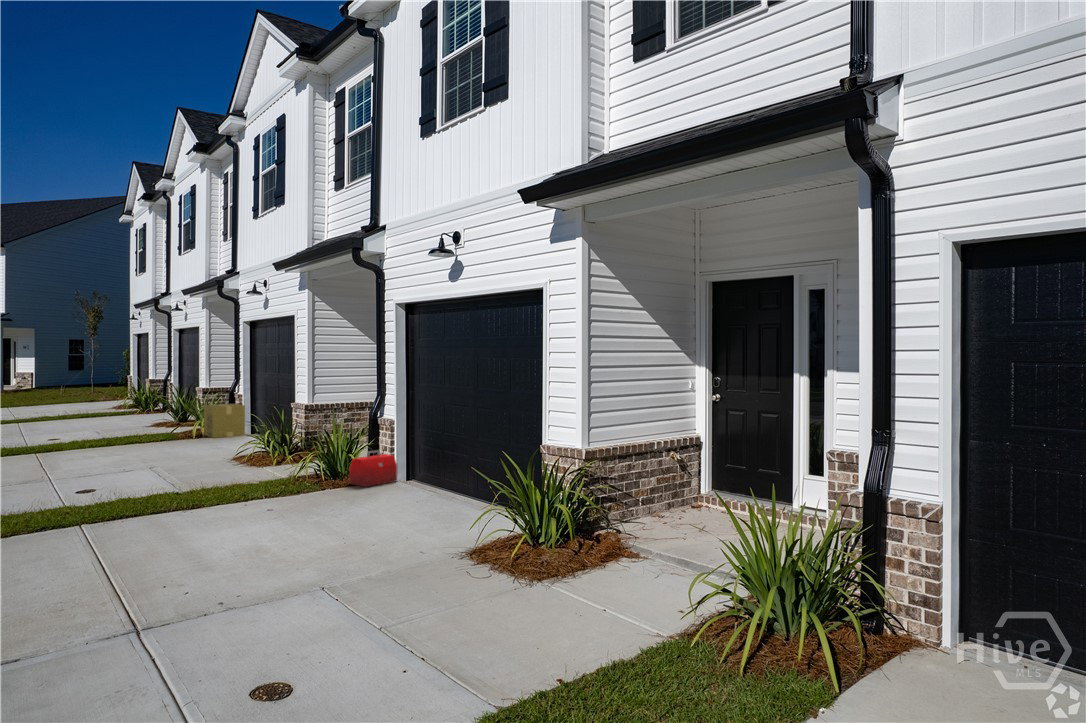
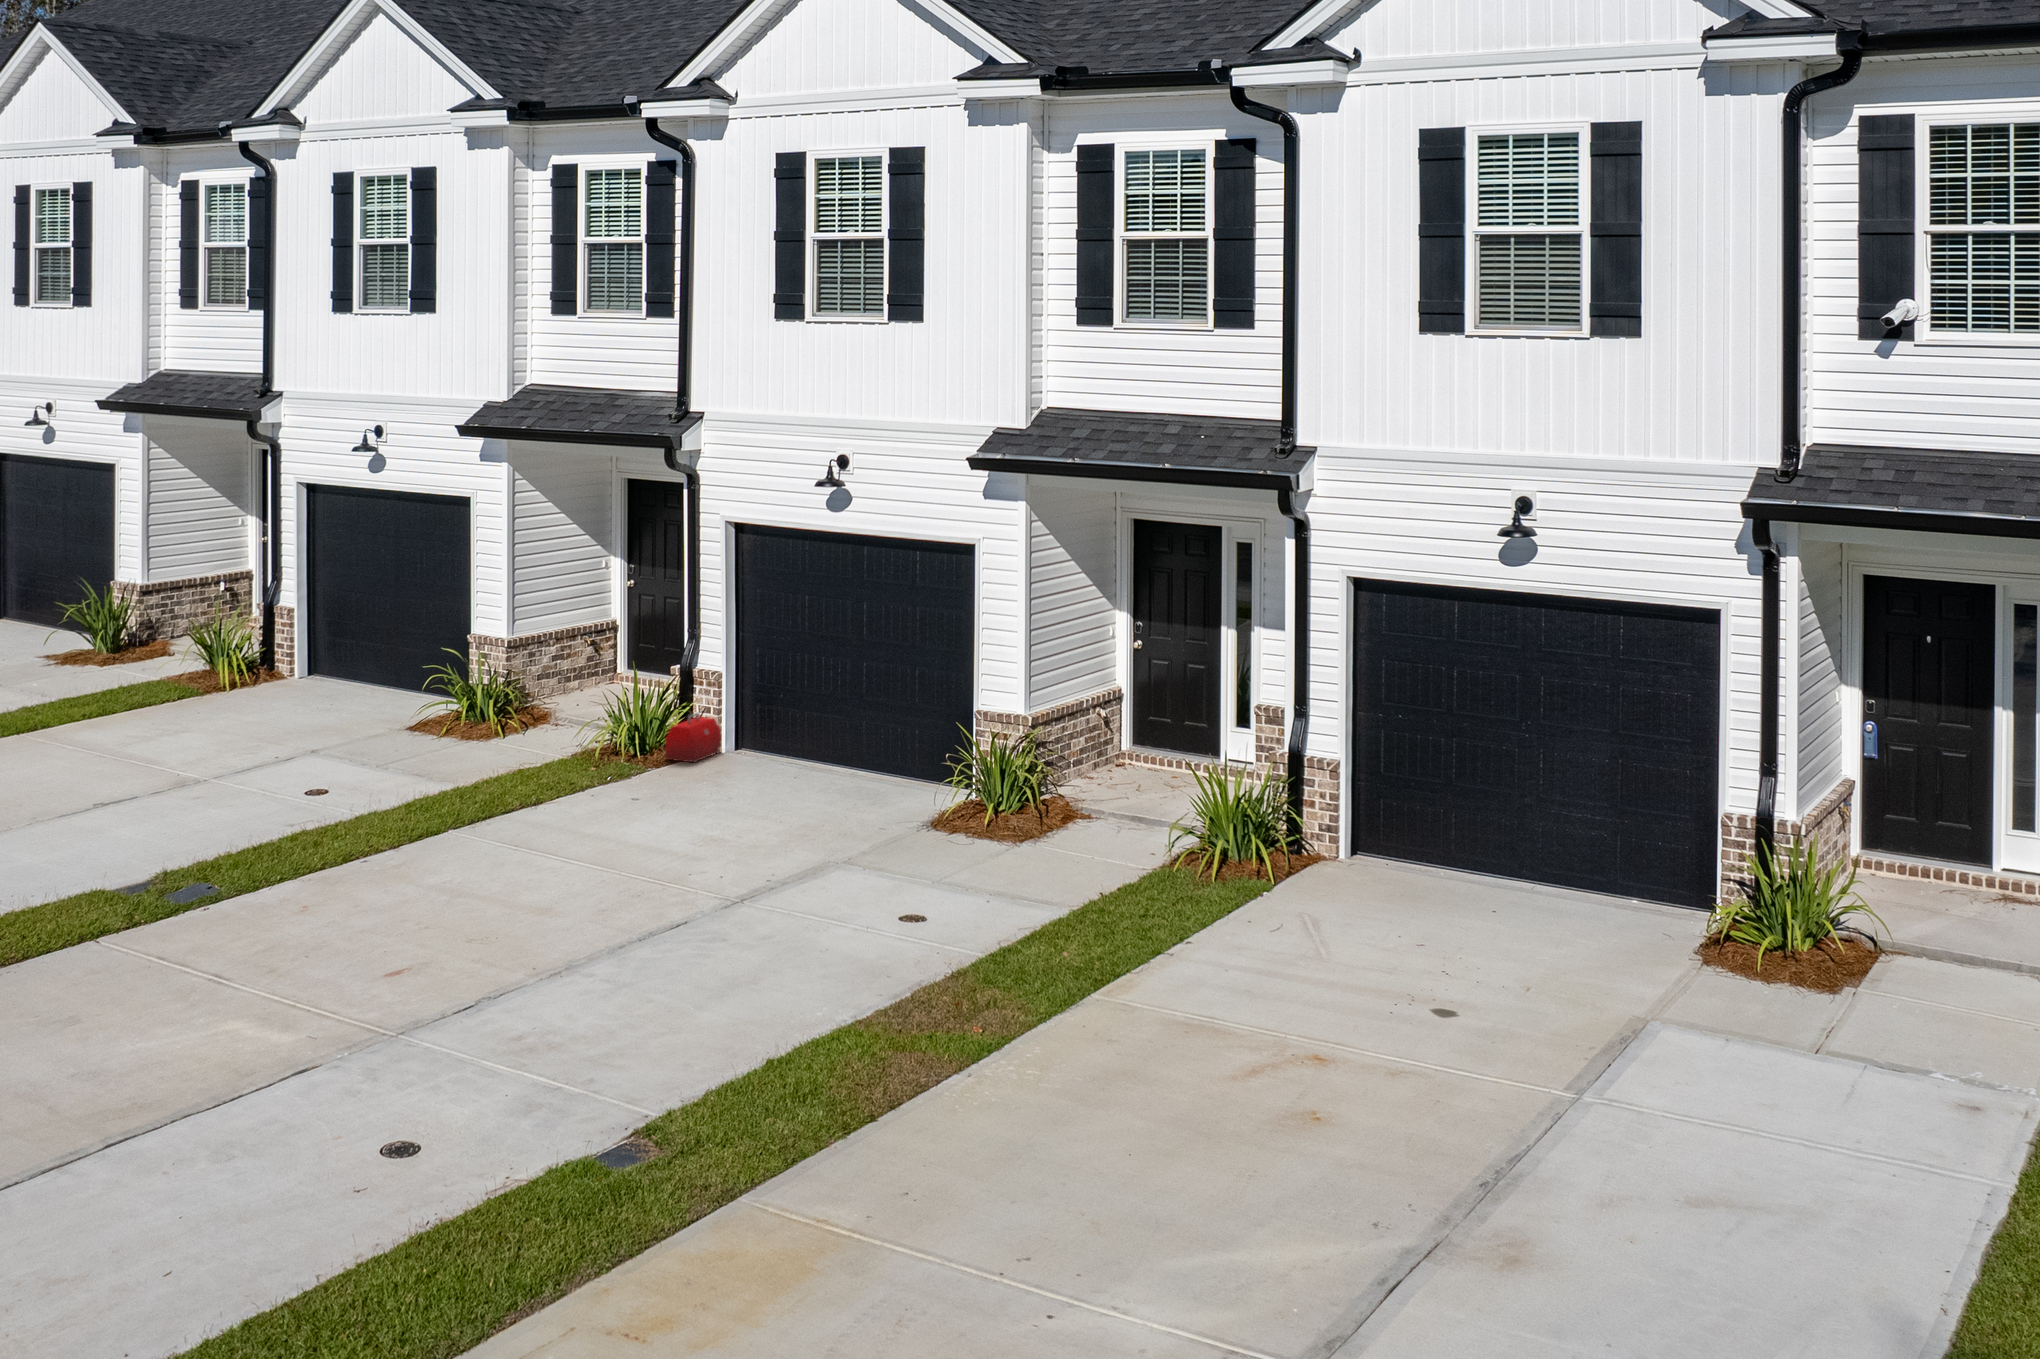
cardboard box: present [204,404,245,438] -> none [236,624,316,688]

